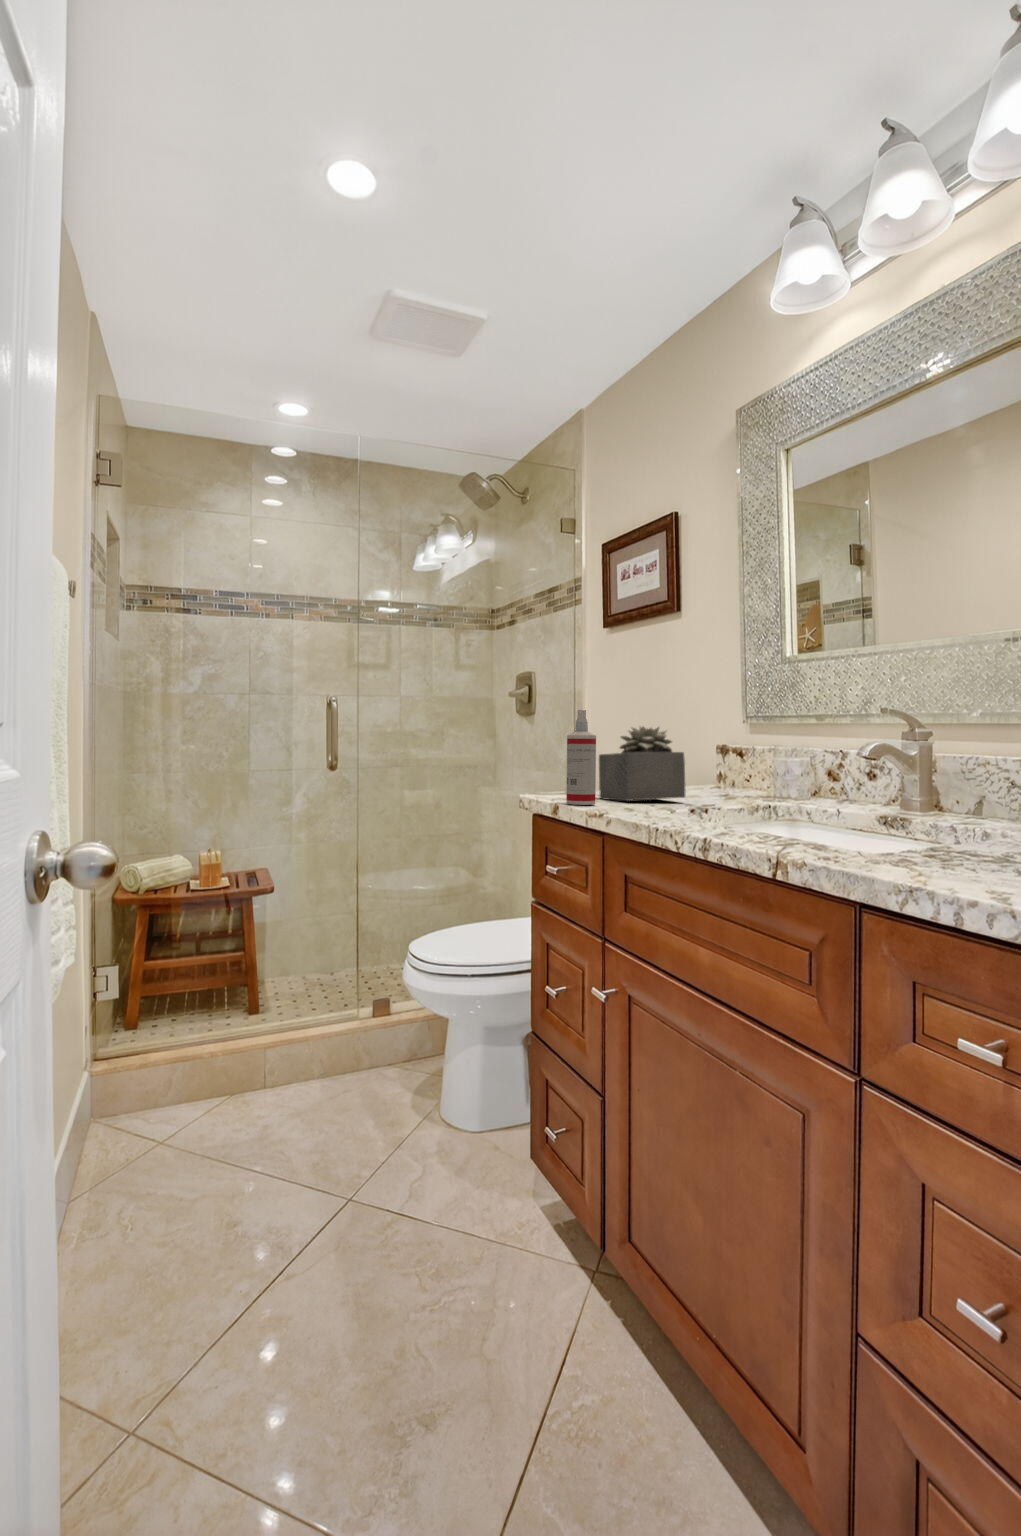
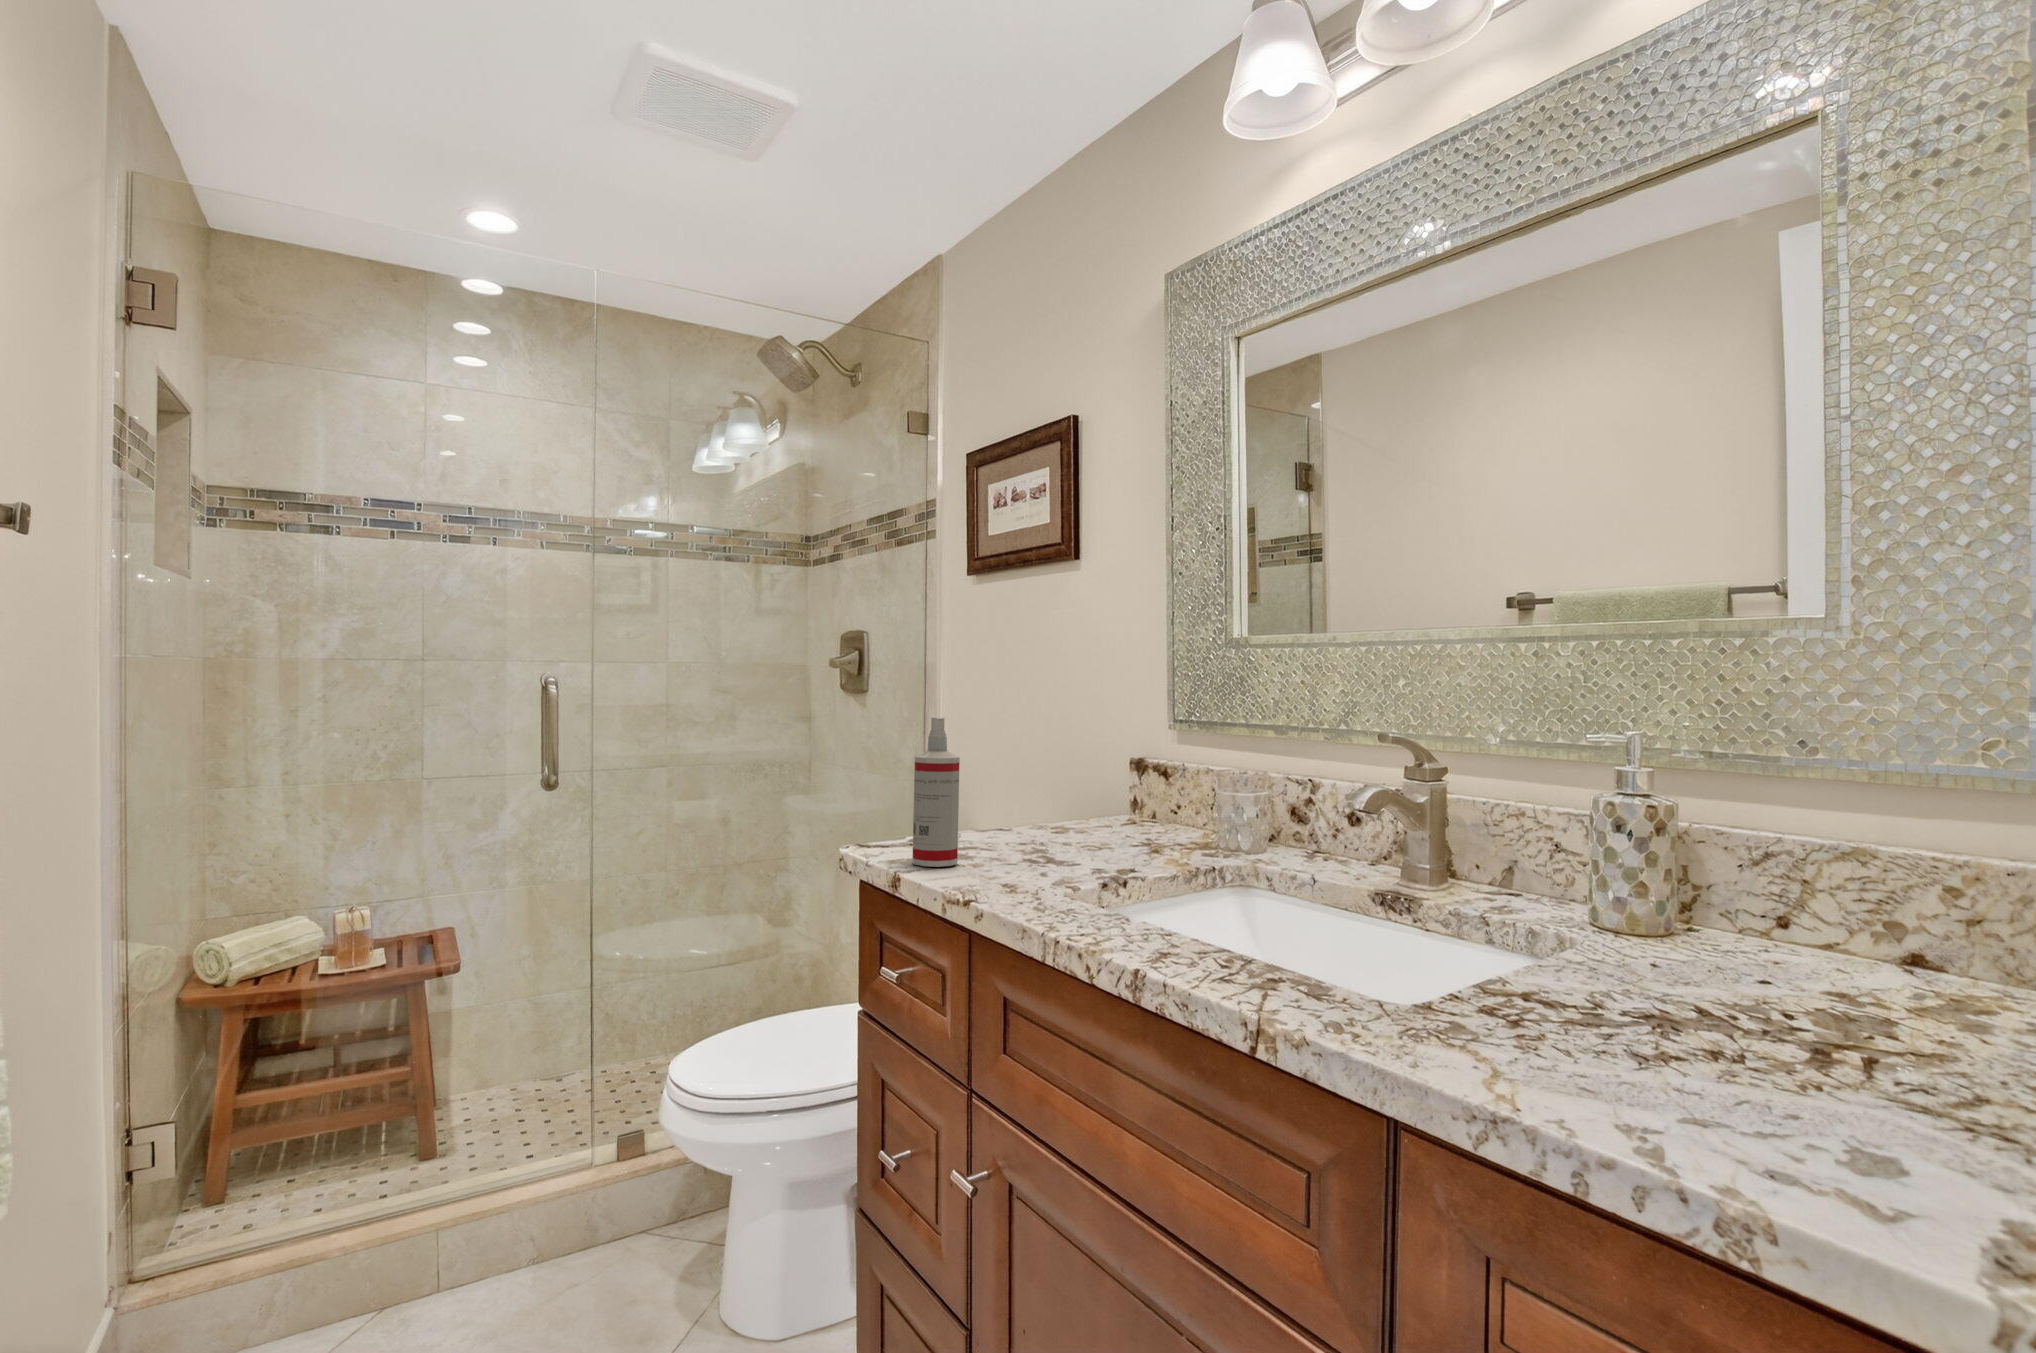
succulent plant: present [599,726,686,801] -> none [961,732,1093,852]

